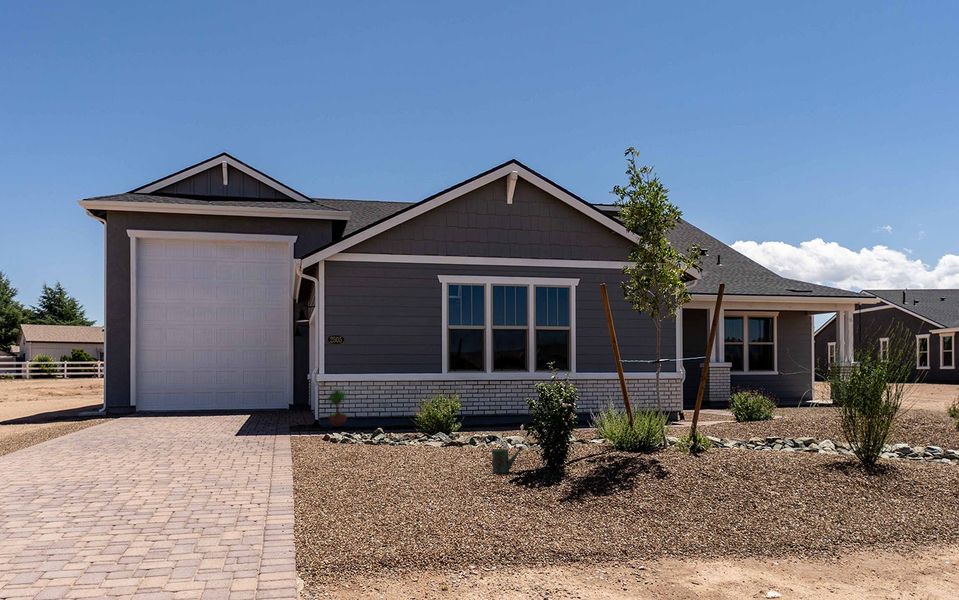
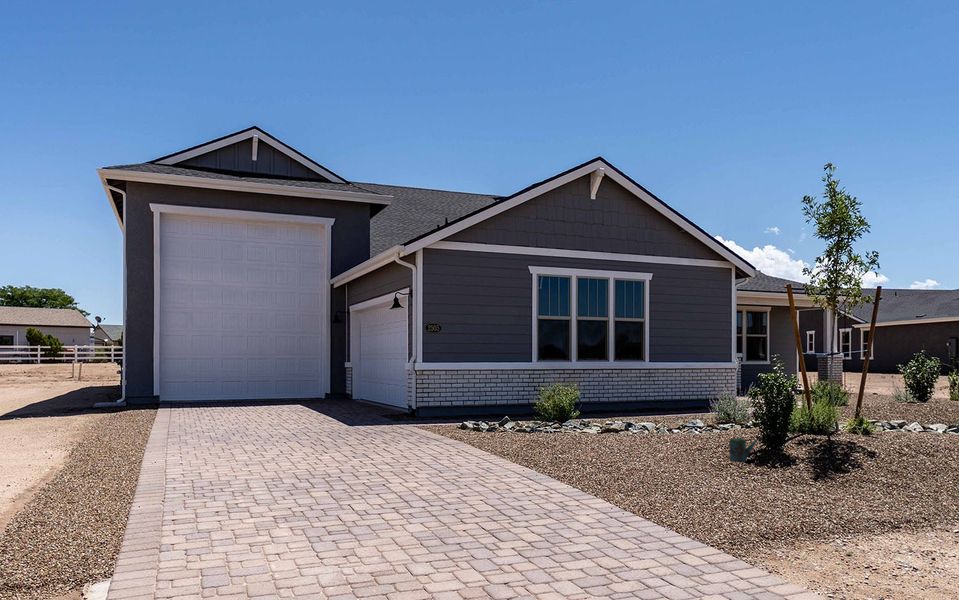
potted tree: present [327,390,347,427] -> none [430,375,453,416]

